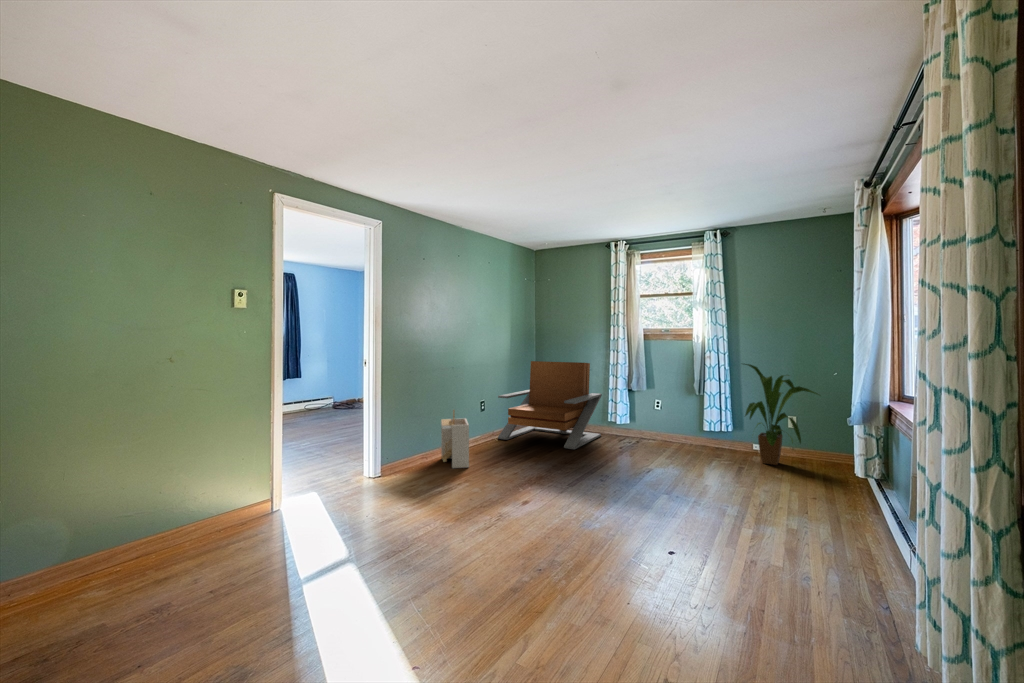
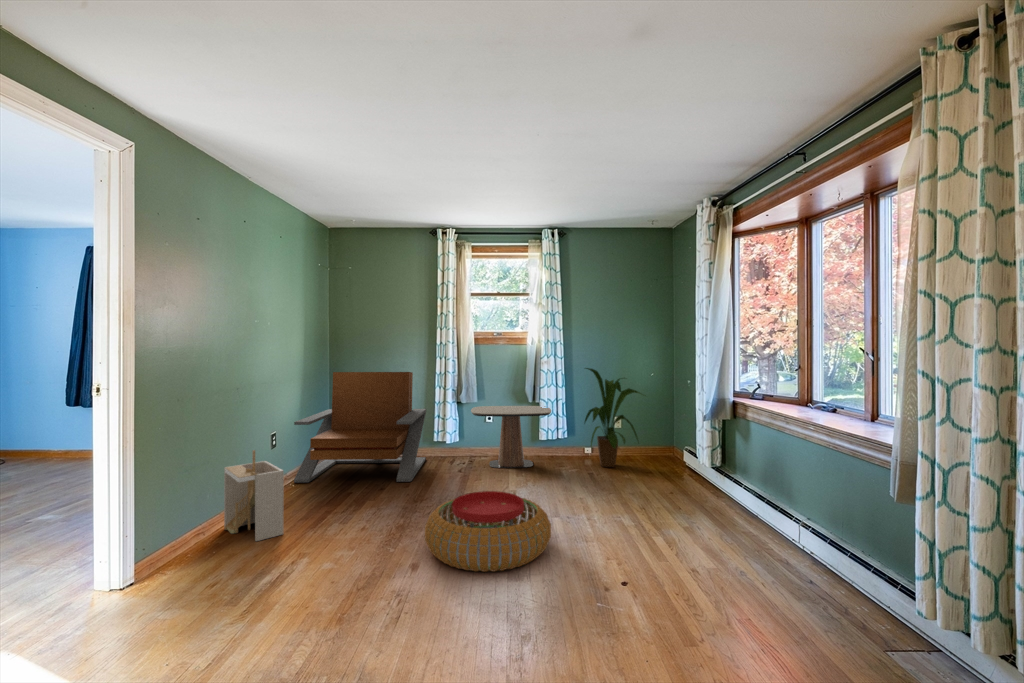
side table: none [632,395,711,453] -> present [471,406,551,468]
pouf: none [540,458,641,518] -> present [425,491,551,572]

